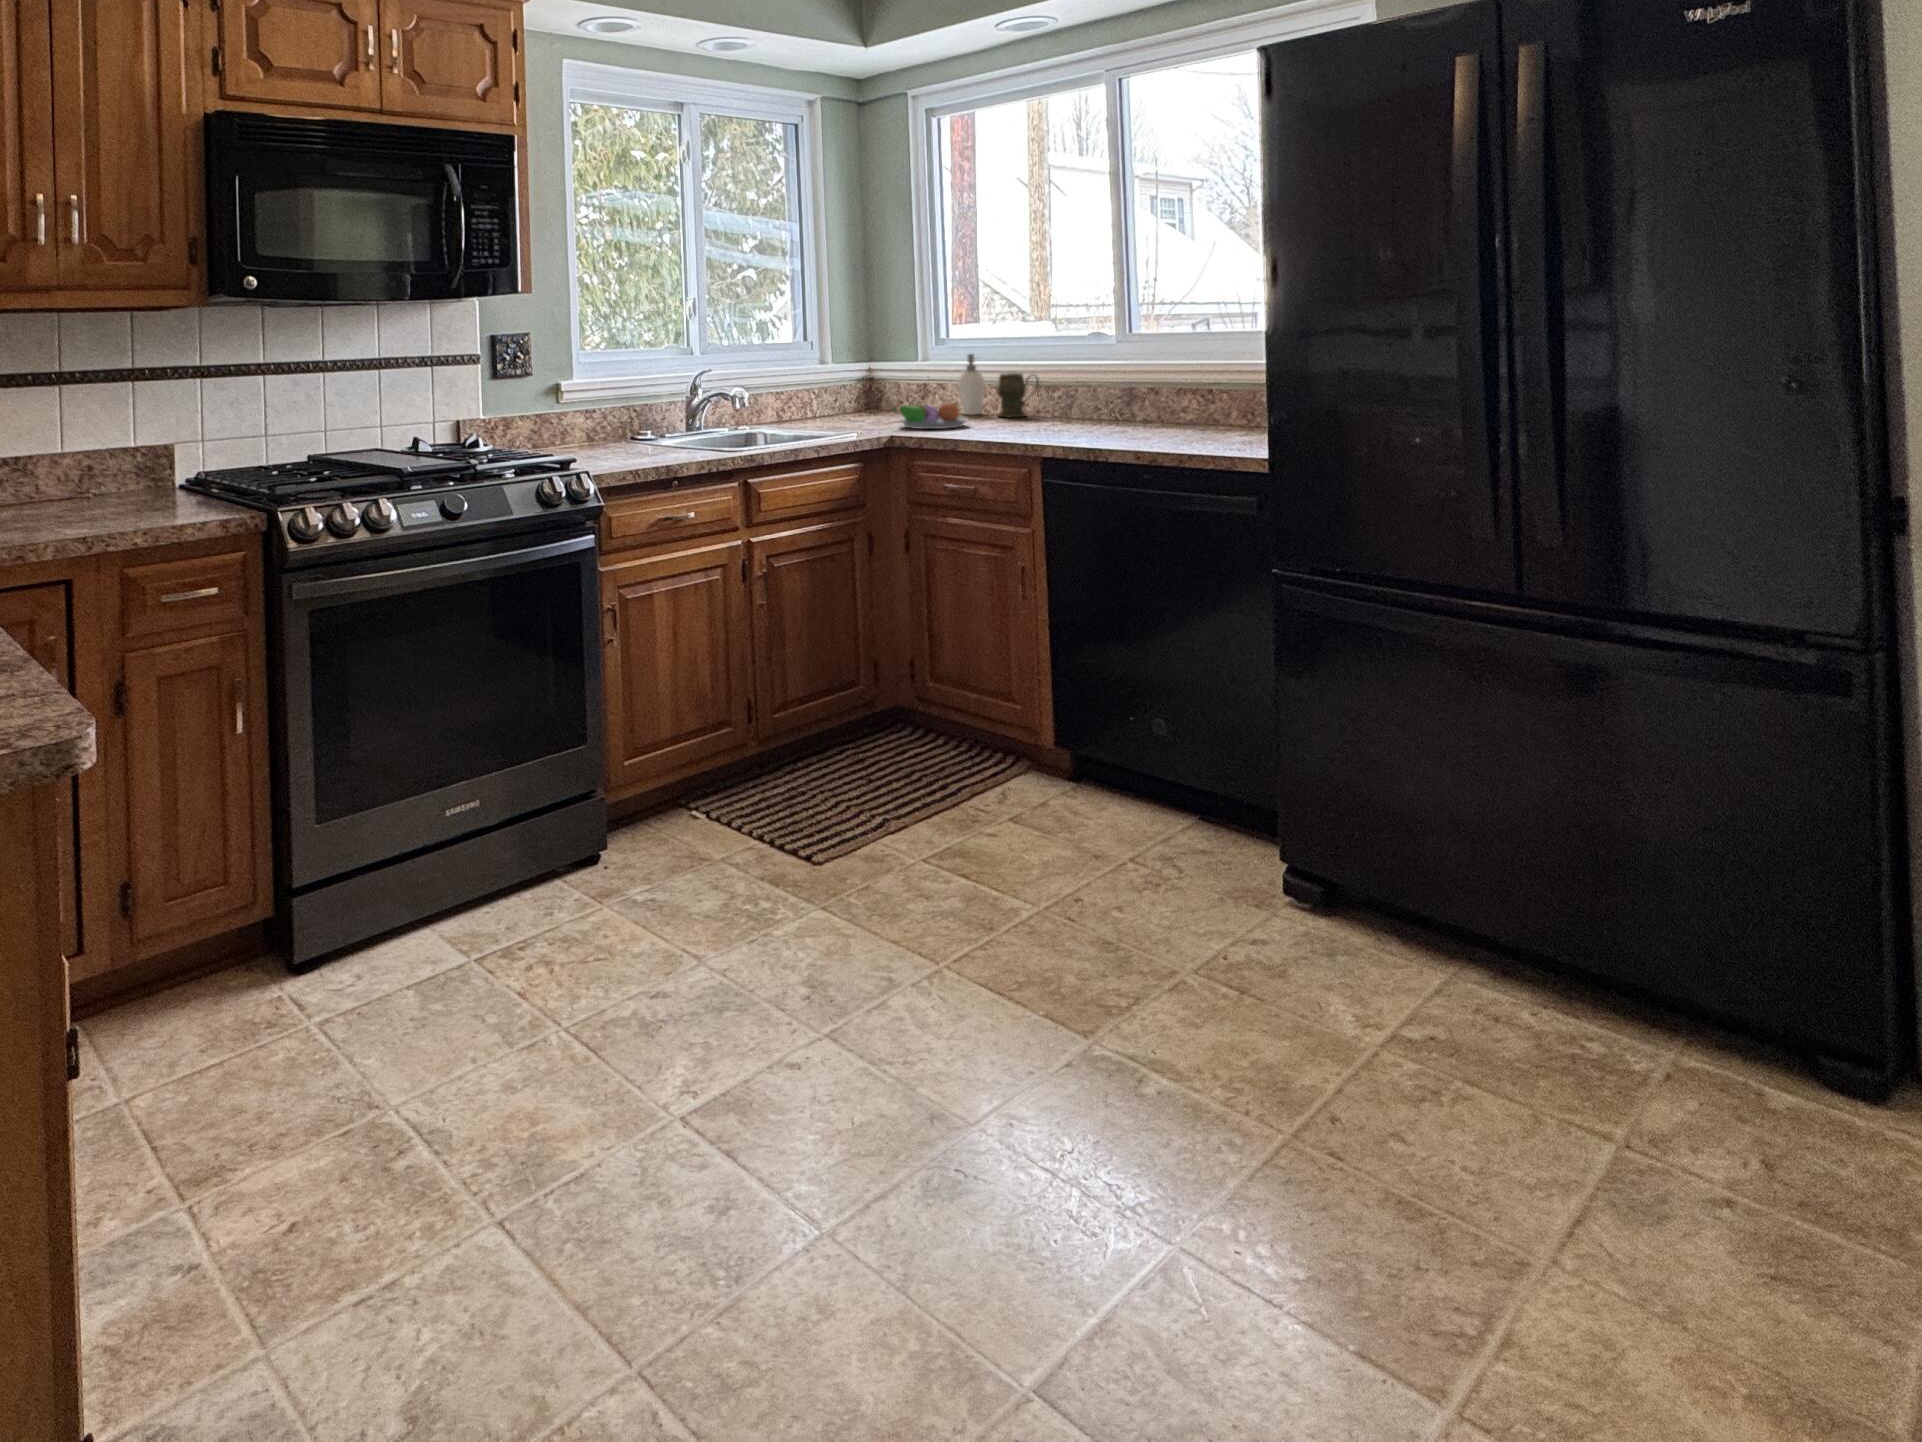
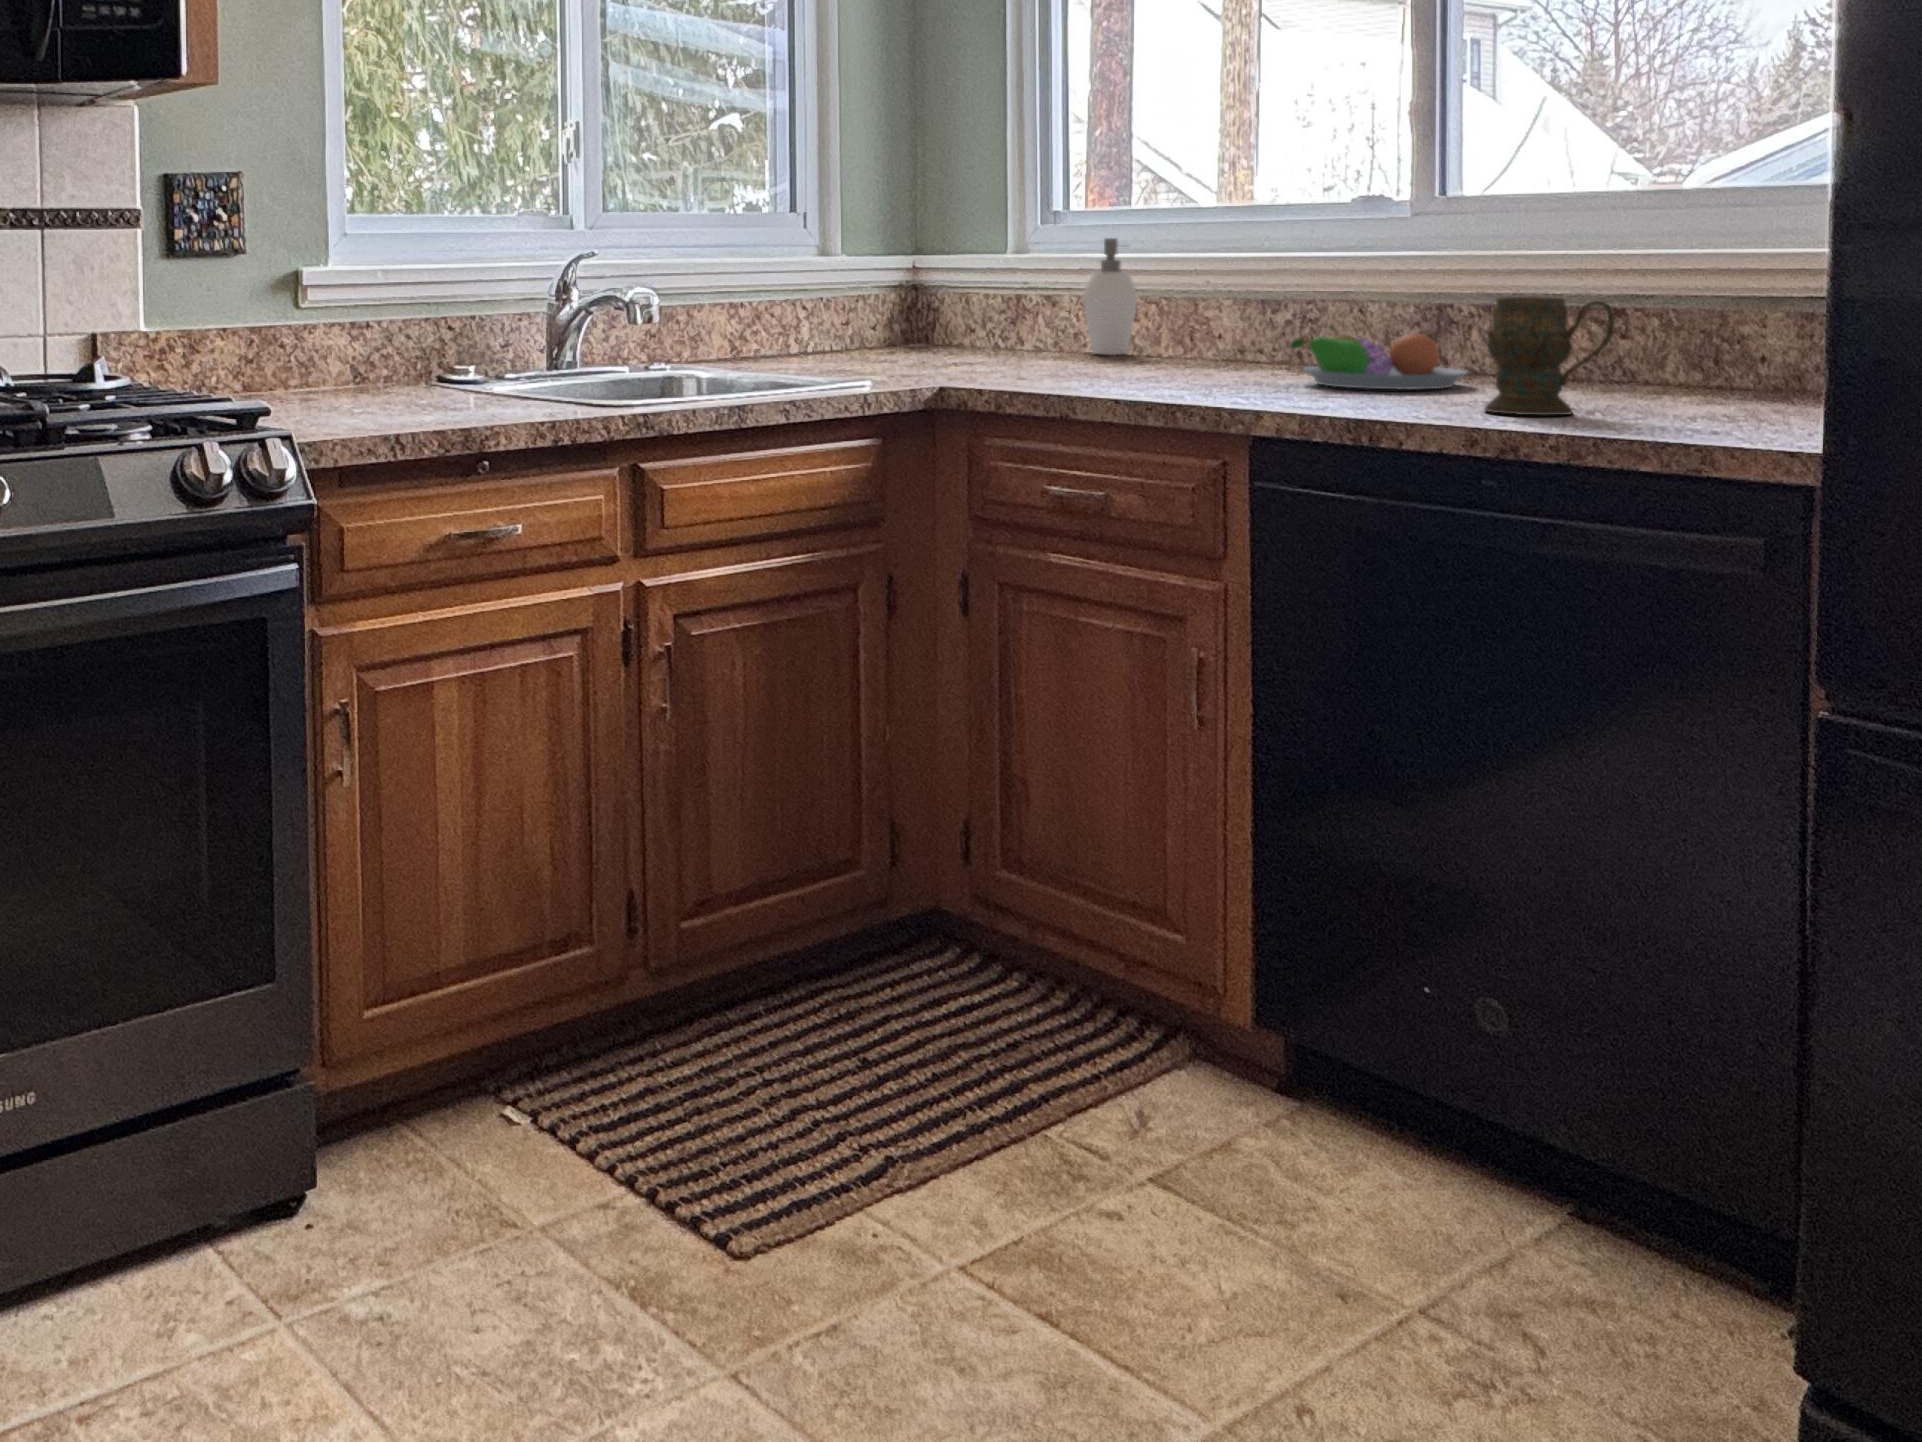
mug: present [998,373,1039,417] -> present [1485,297,1614,415]
fruit bowl: present [892,402,967,429] -> present [1291,325,1467,389]

